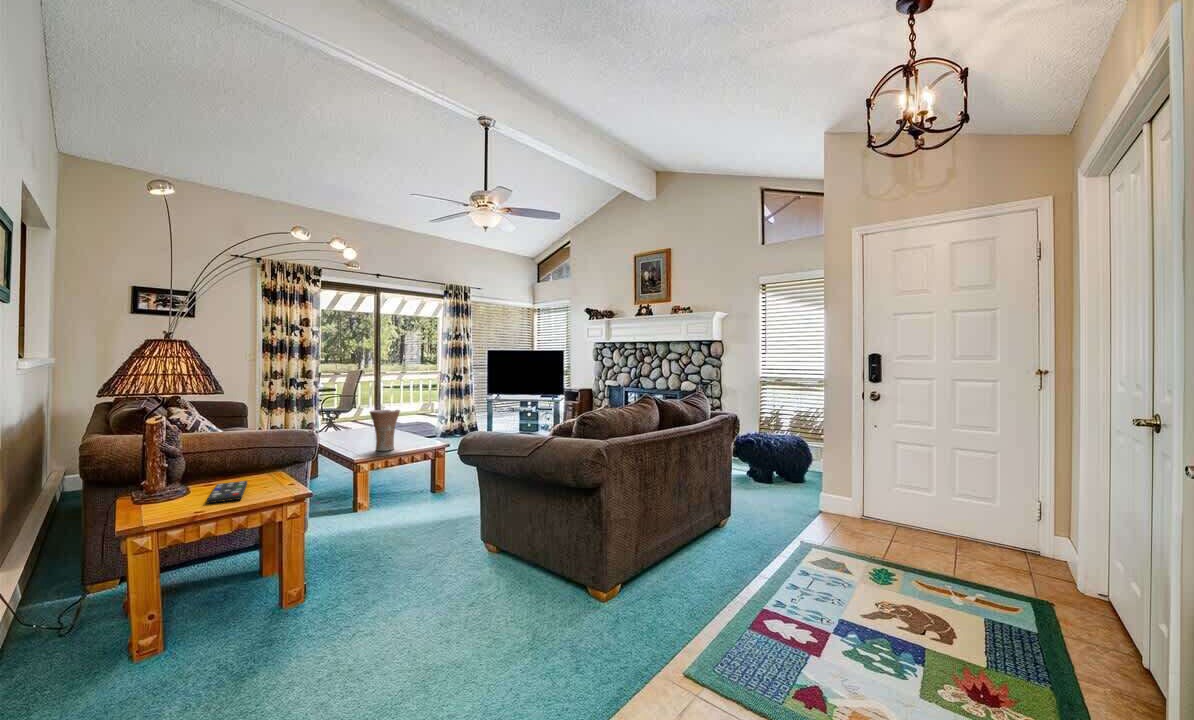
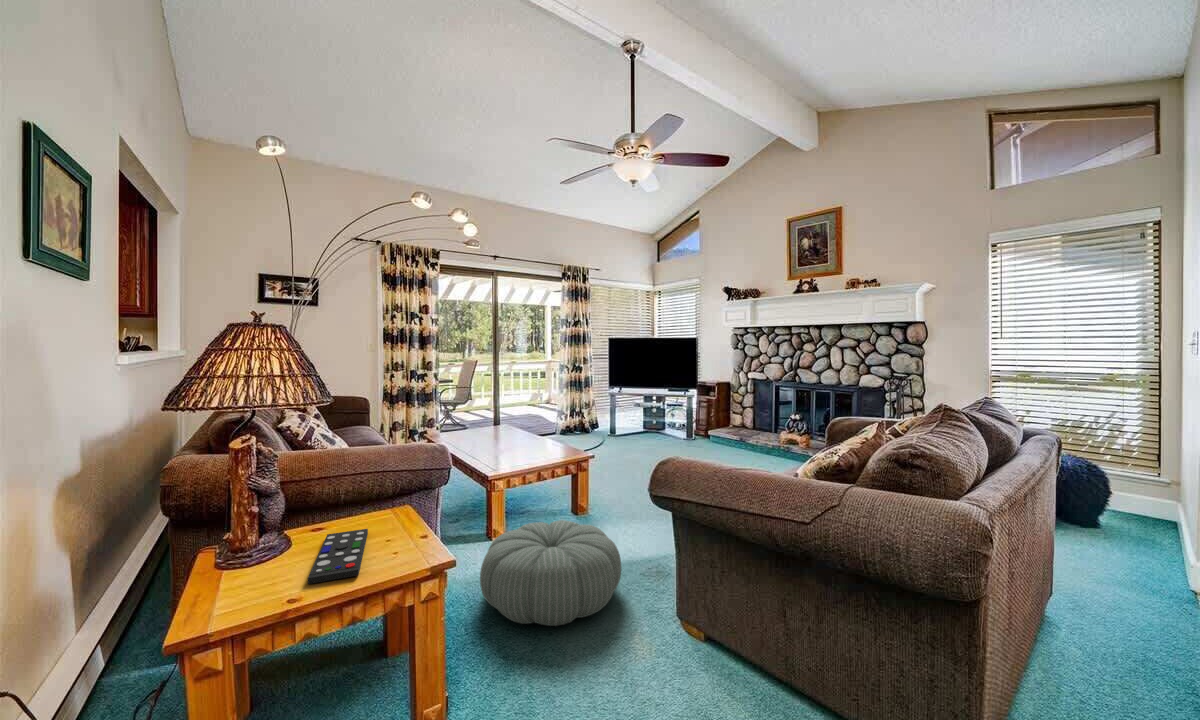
vase: present [370,410,400,451] -> none [504,411,539,462]
pouf: none [336,488,447,553] -> present [480,520,621,626]

